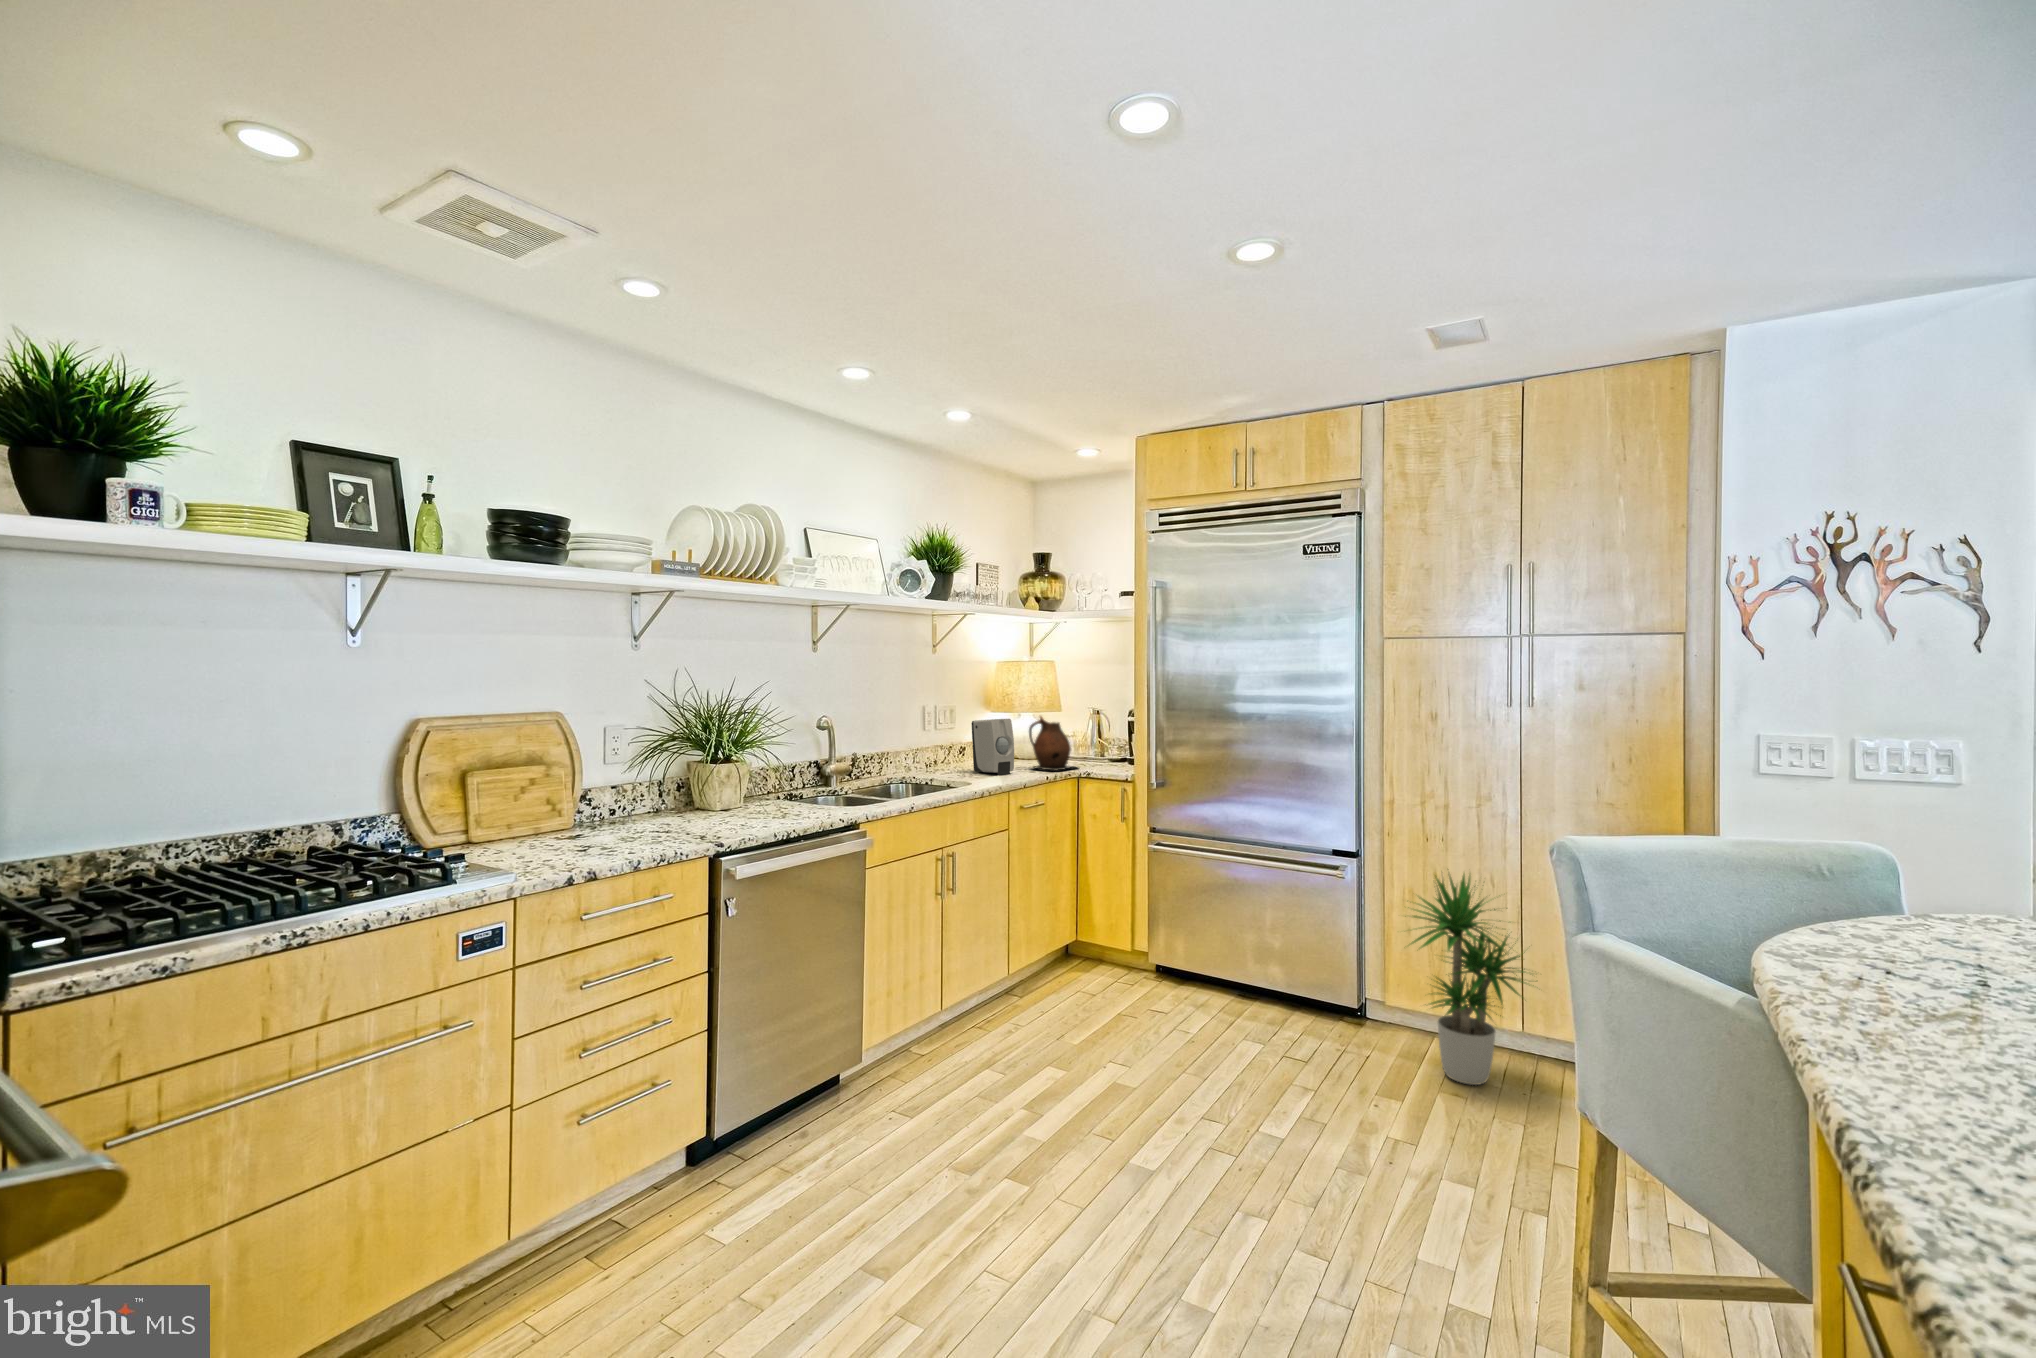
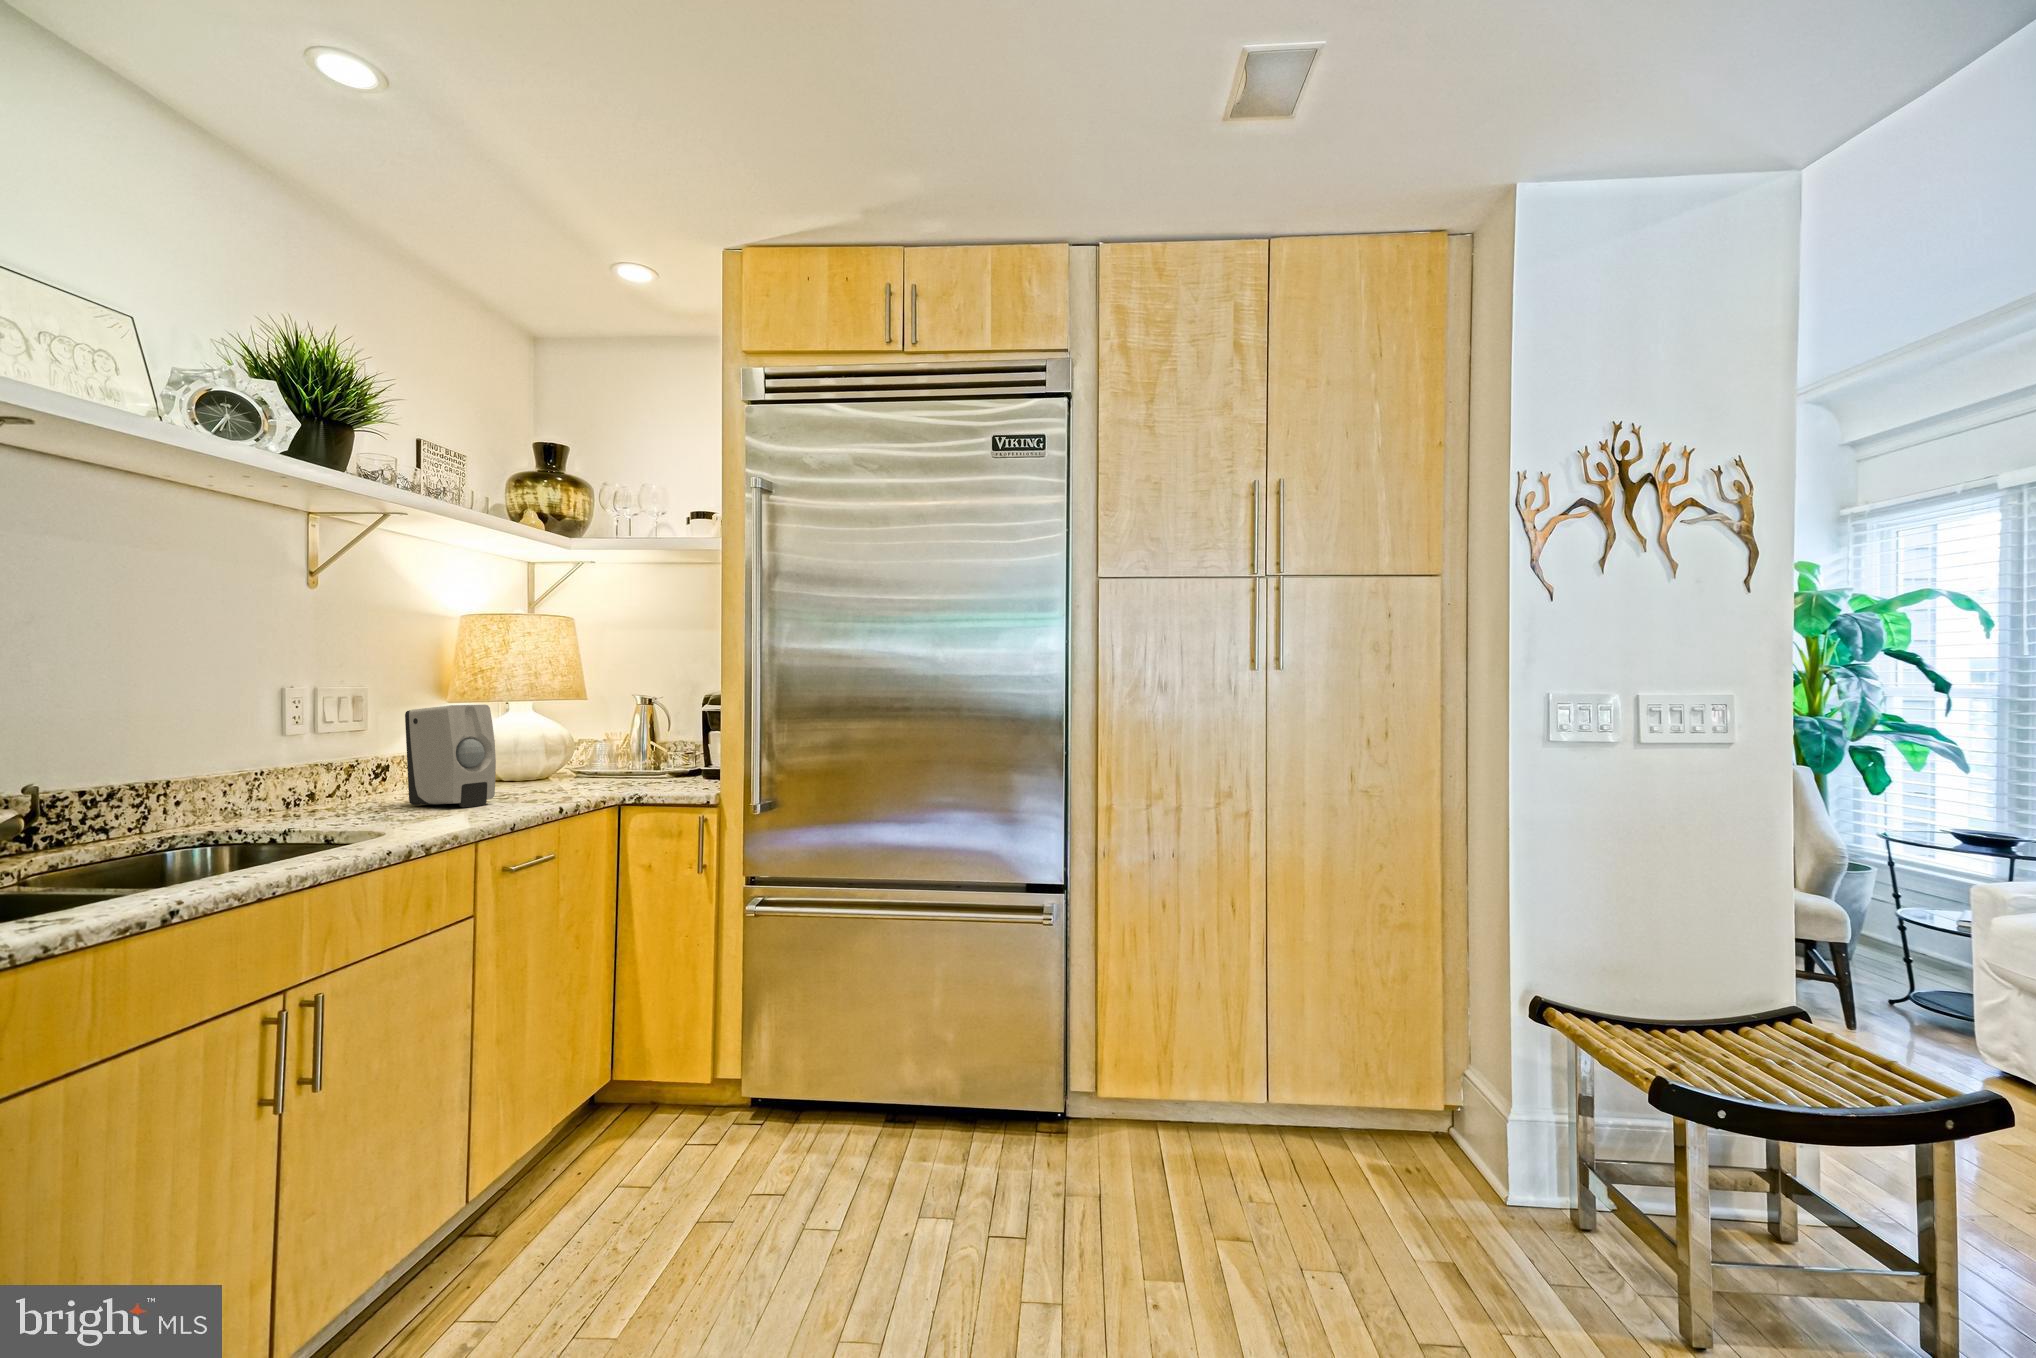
ceramic pitcher: present [1029,716,1076,771] -> none [525,701,621,796]
potted plant: present [1408,874,1534,1085] -> none [1137,893,1335,1209]

